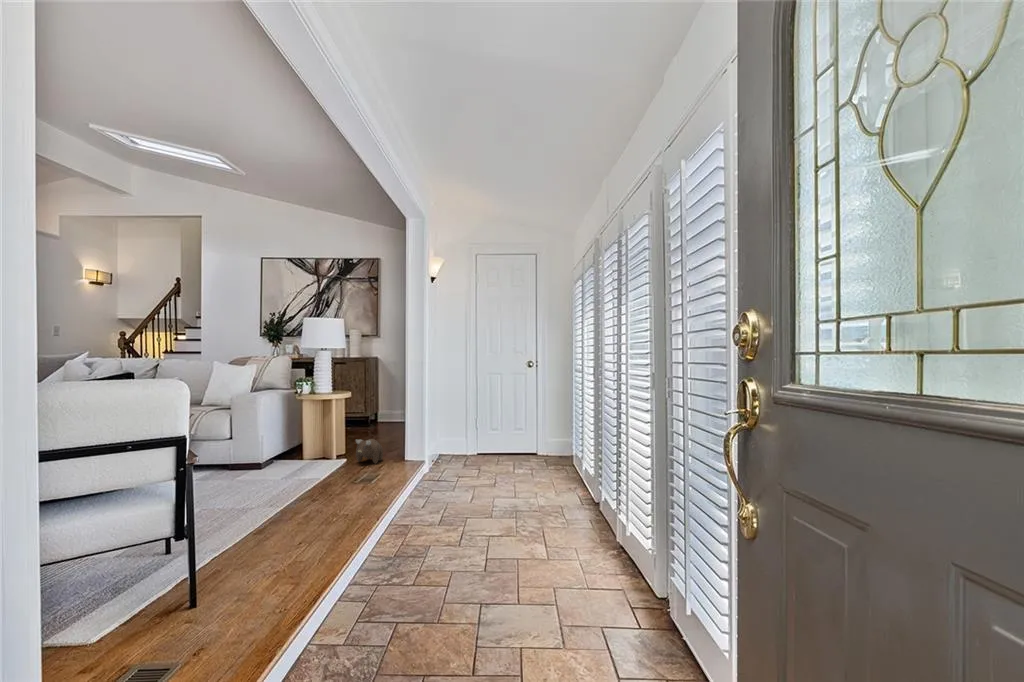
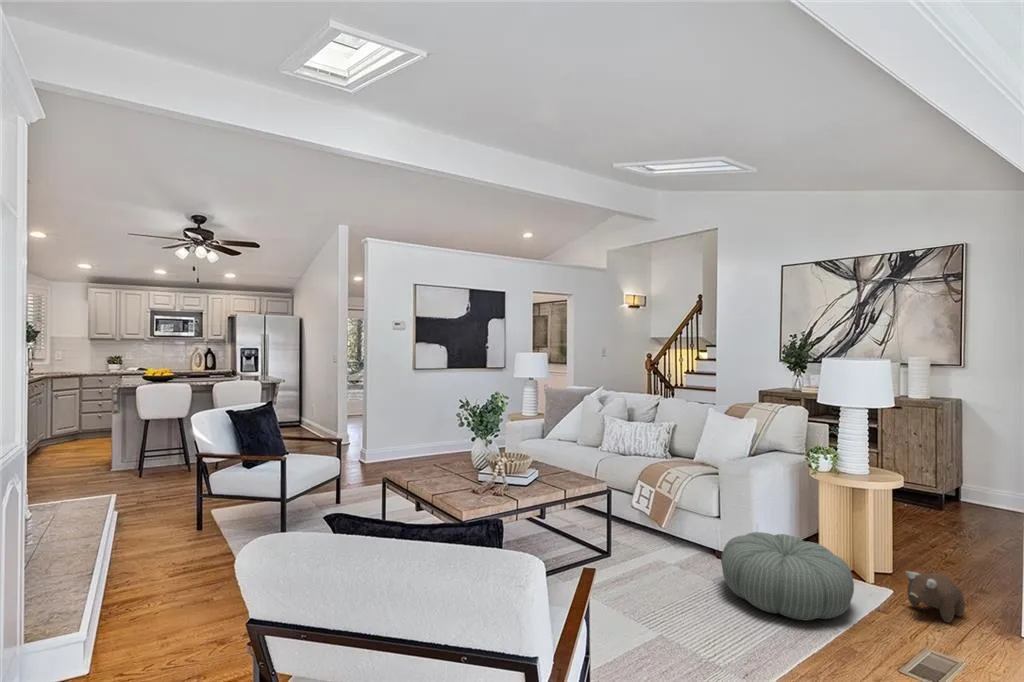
pouf: none [240,435,329,480] -> present [721,532,854,620]

